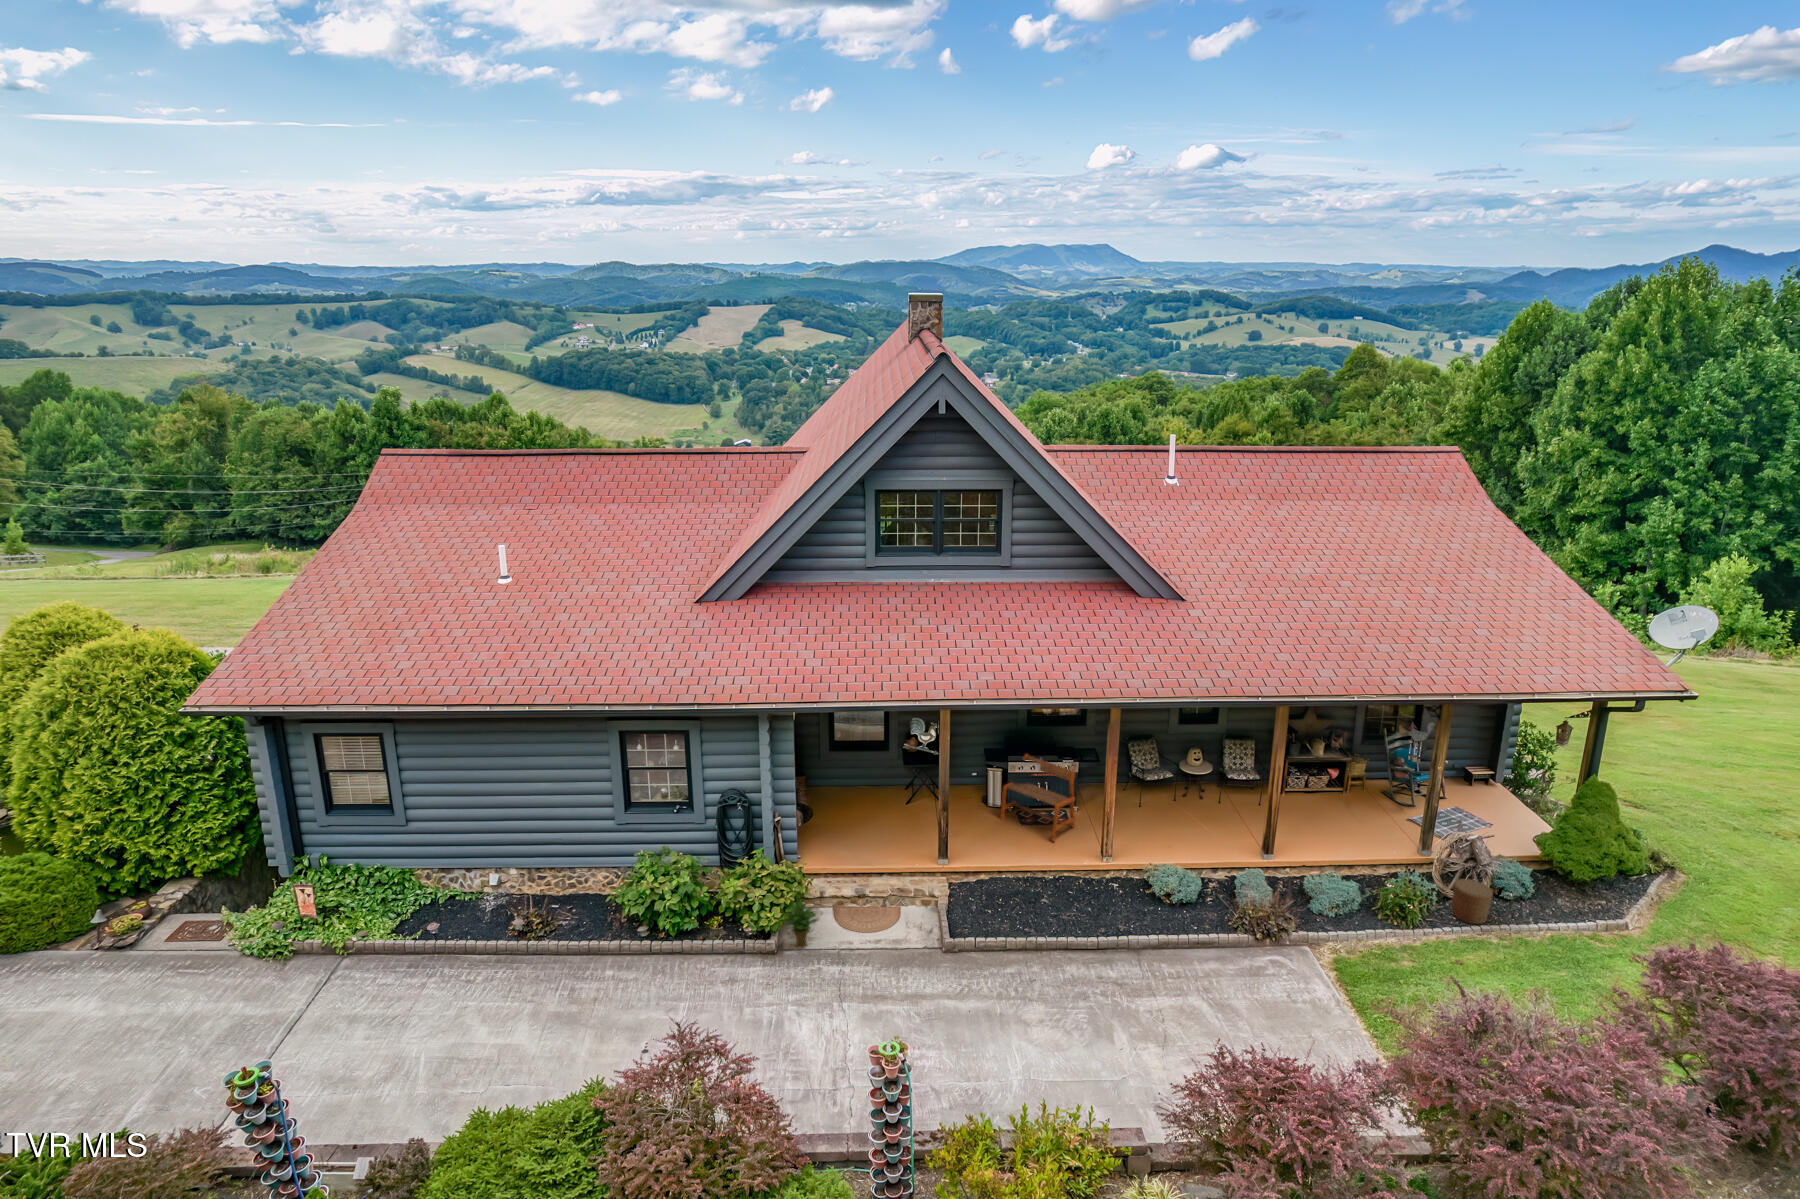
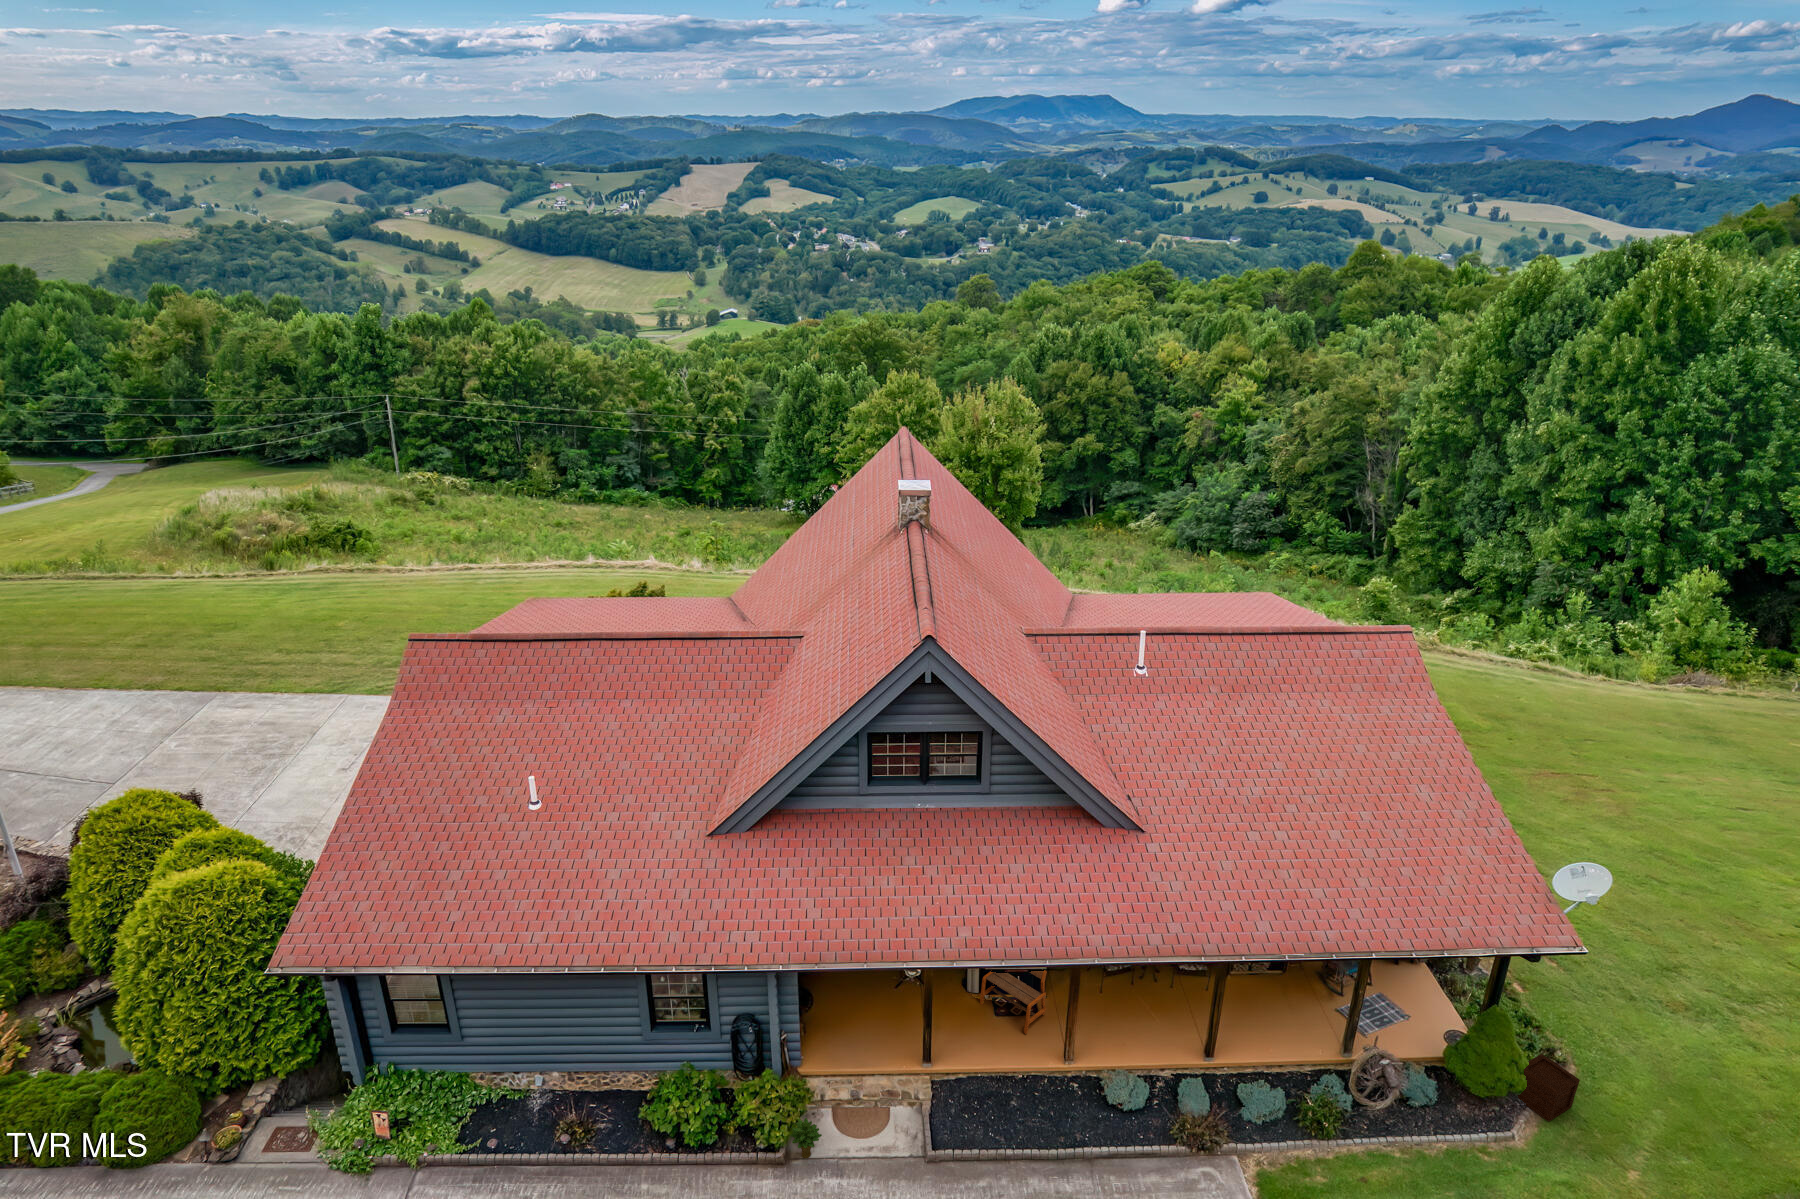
wooden crate: none [1620,845,1701,914] -> present [1518,1054,1580,1122]
woven basket: present [1452,879,1493,924] -> none [1364,1091,1398,1134]

